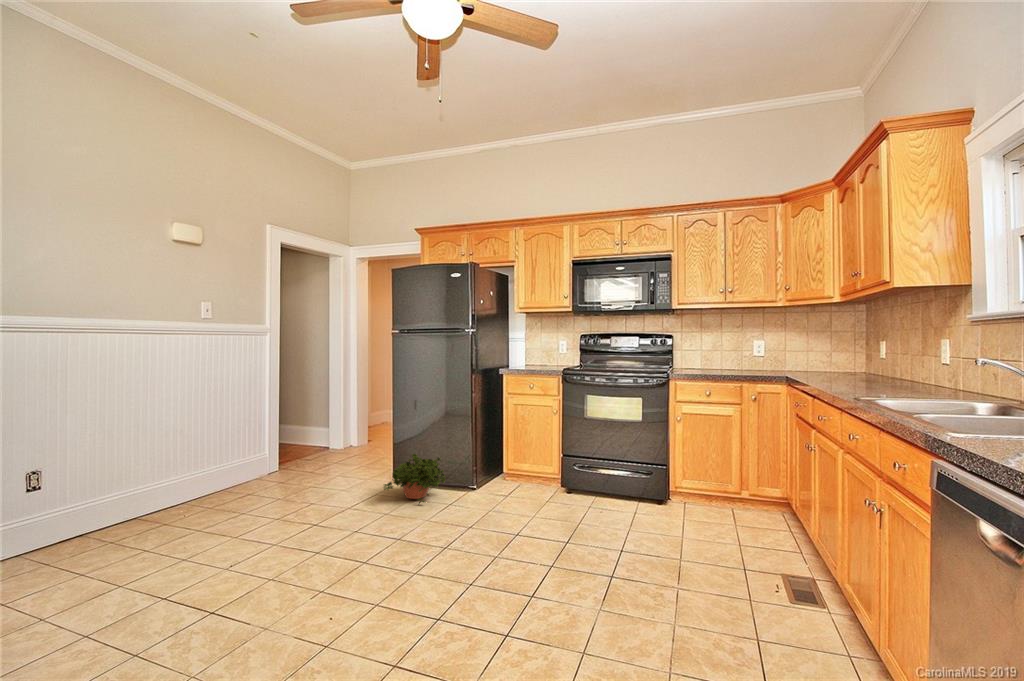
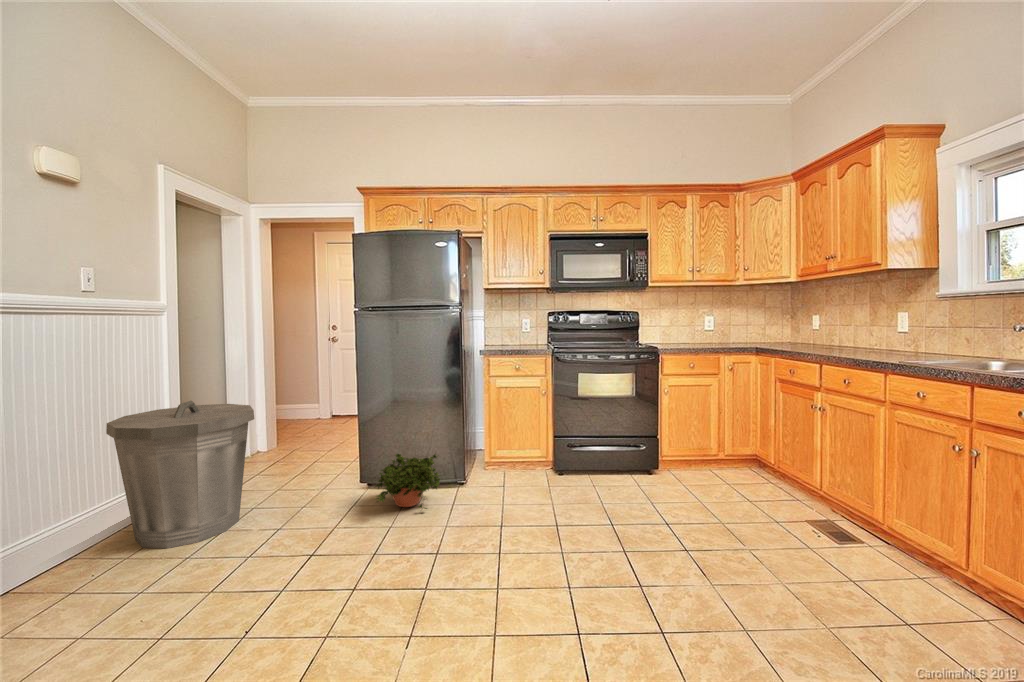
trash can: none [219,398,314,501] -> present [106,401,254,548]

